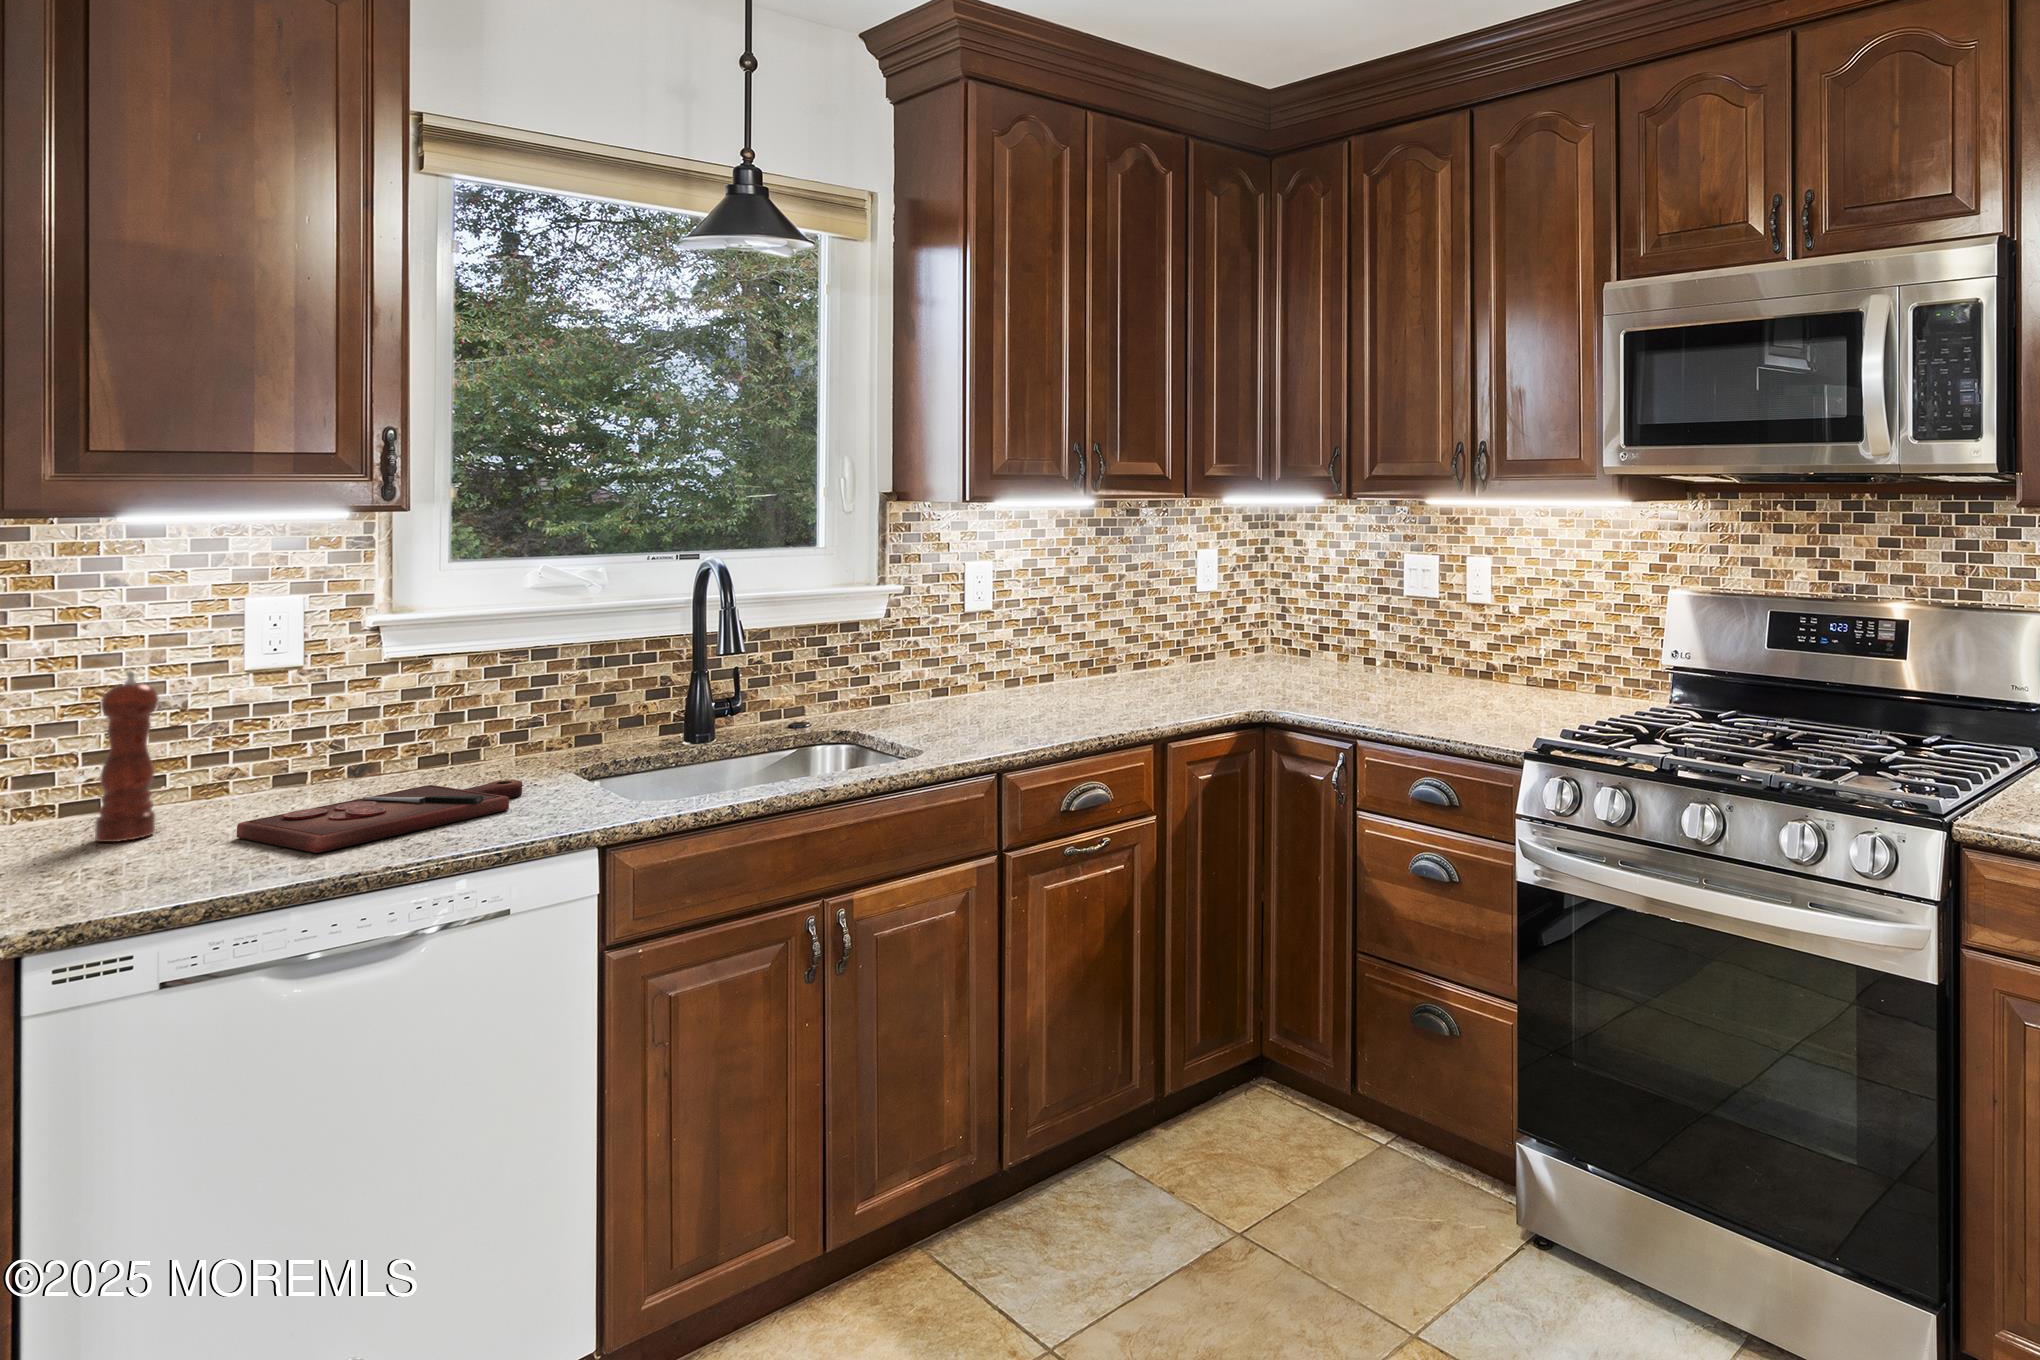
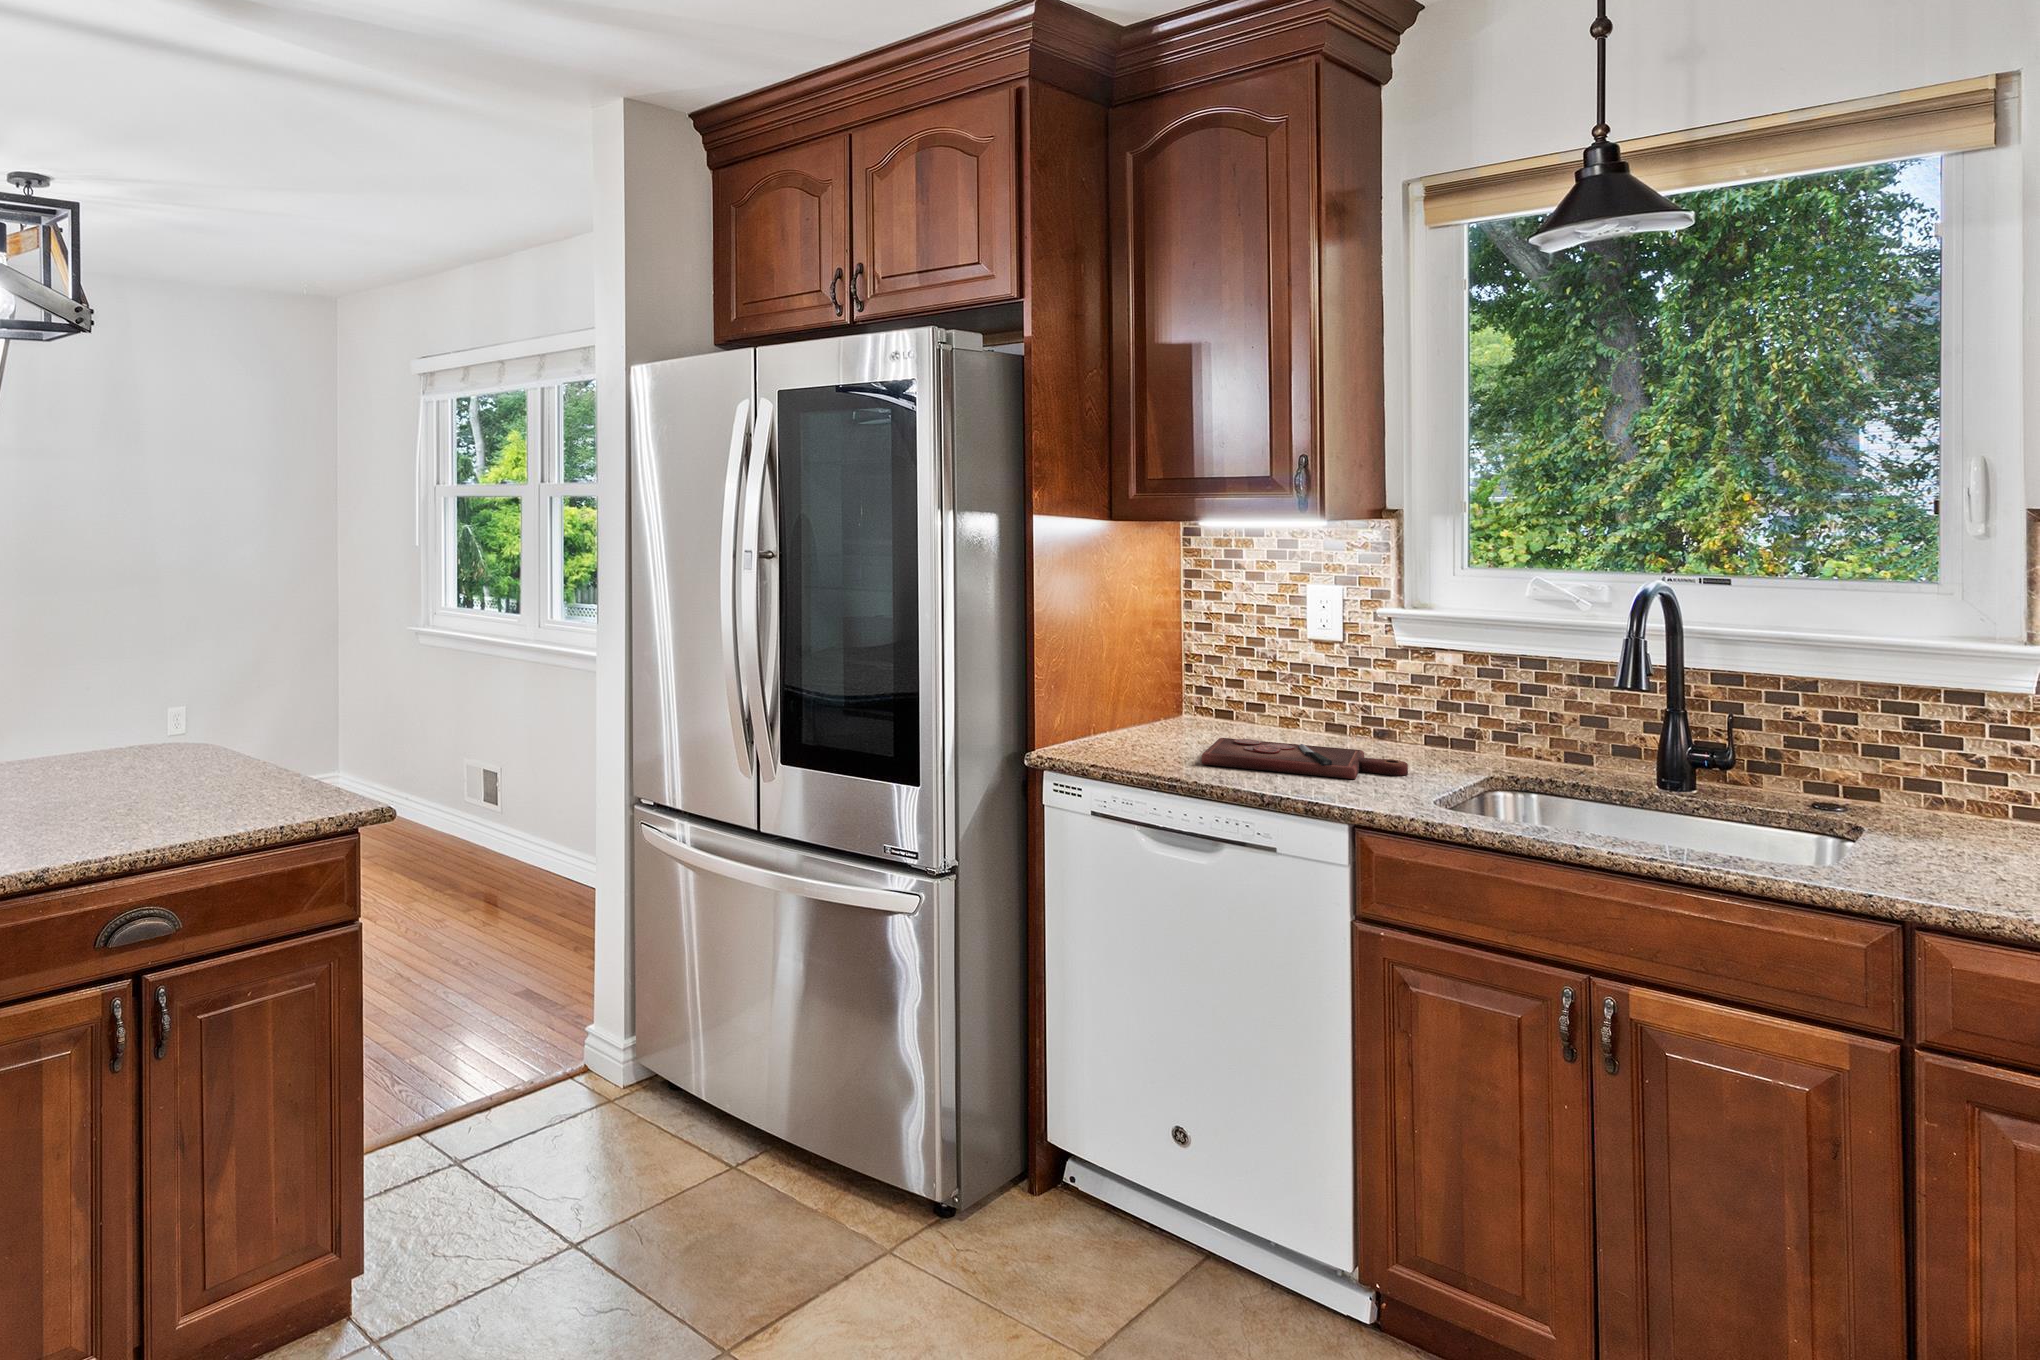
pepper mill: present [95,671,159,842] -> none [1185,625,1215,736]

